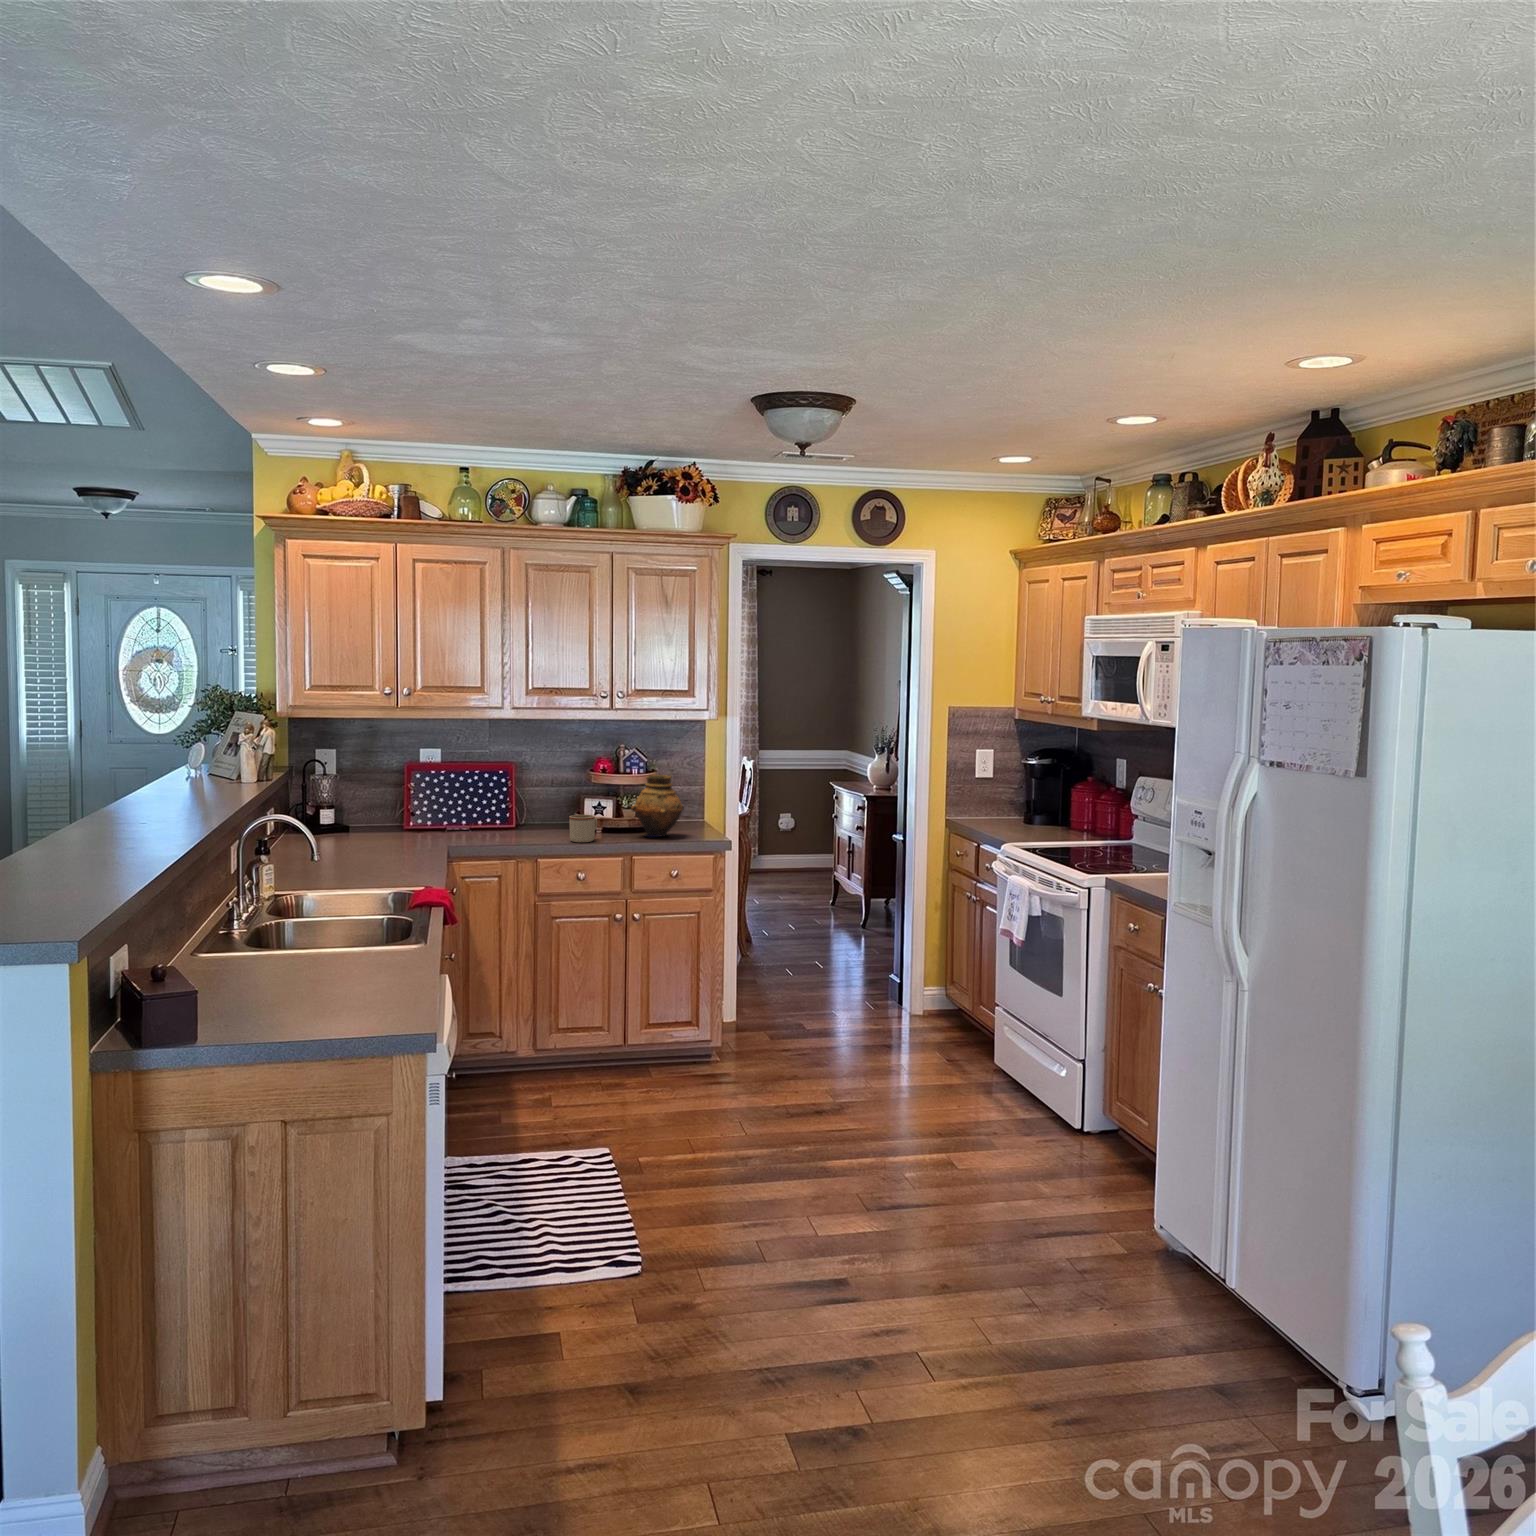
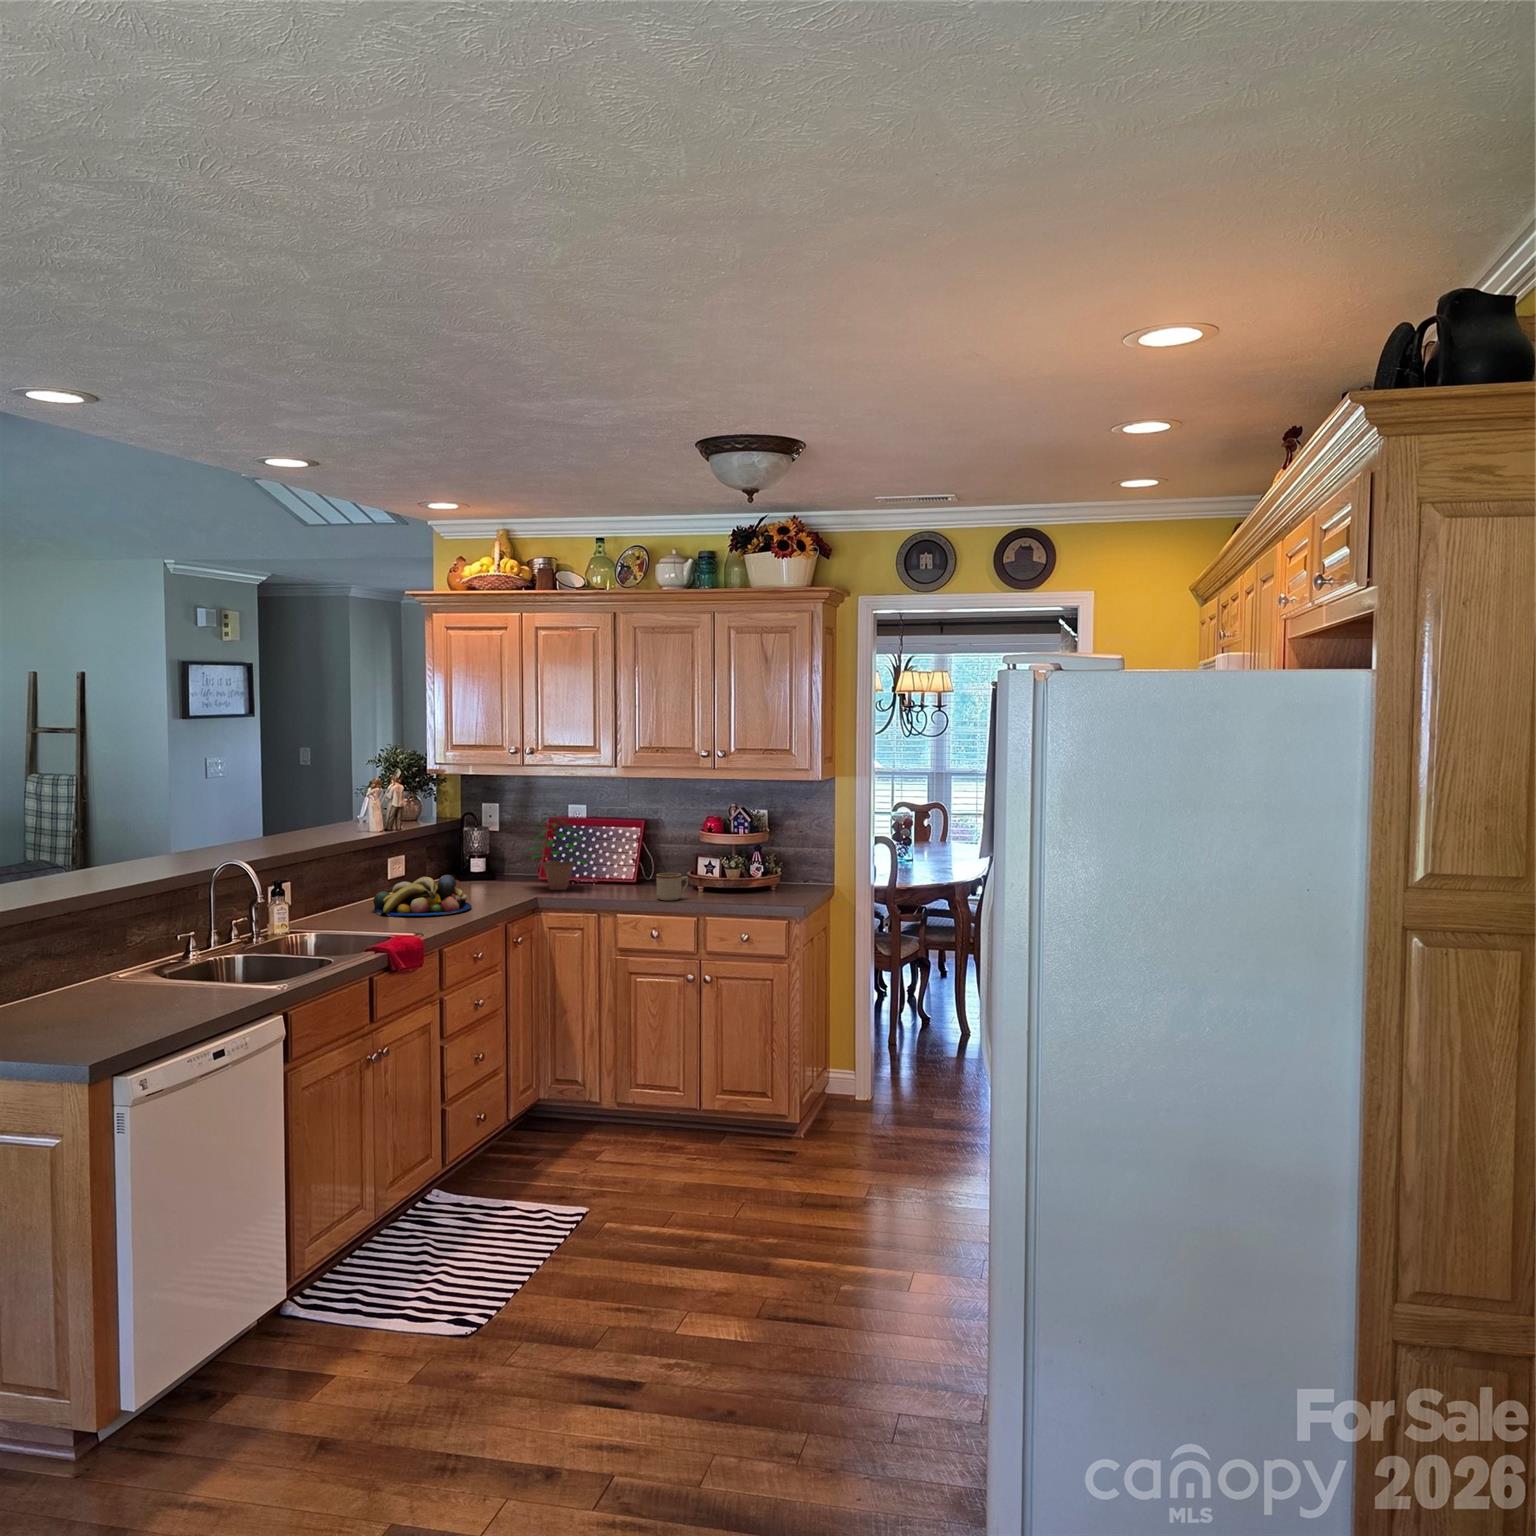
potted plant: none [401,759,487,840] -> present [531,813,592,890]
vase: present [631,775,684,837] -> none [722,836,780,900]
fruit bowl: none [304,827,411,874] -> present [373,875,472,916]

